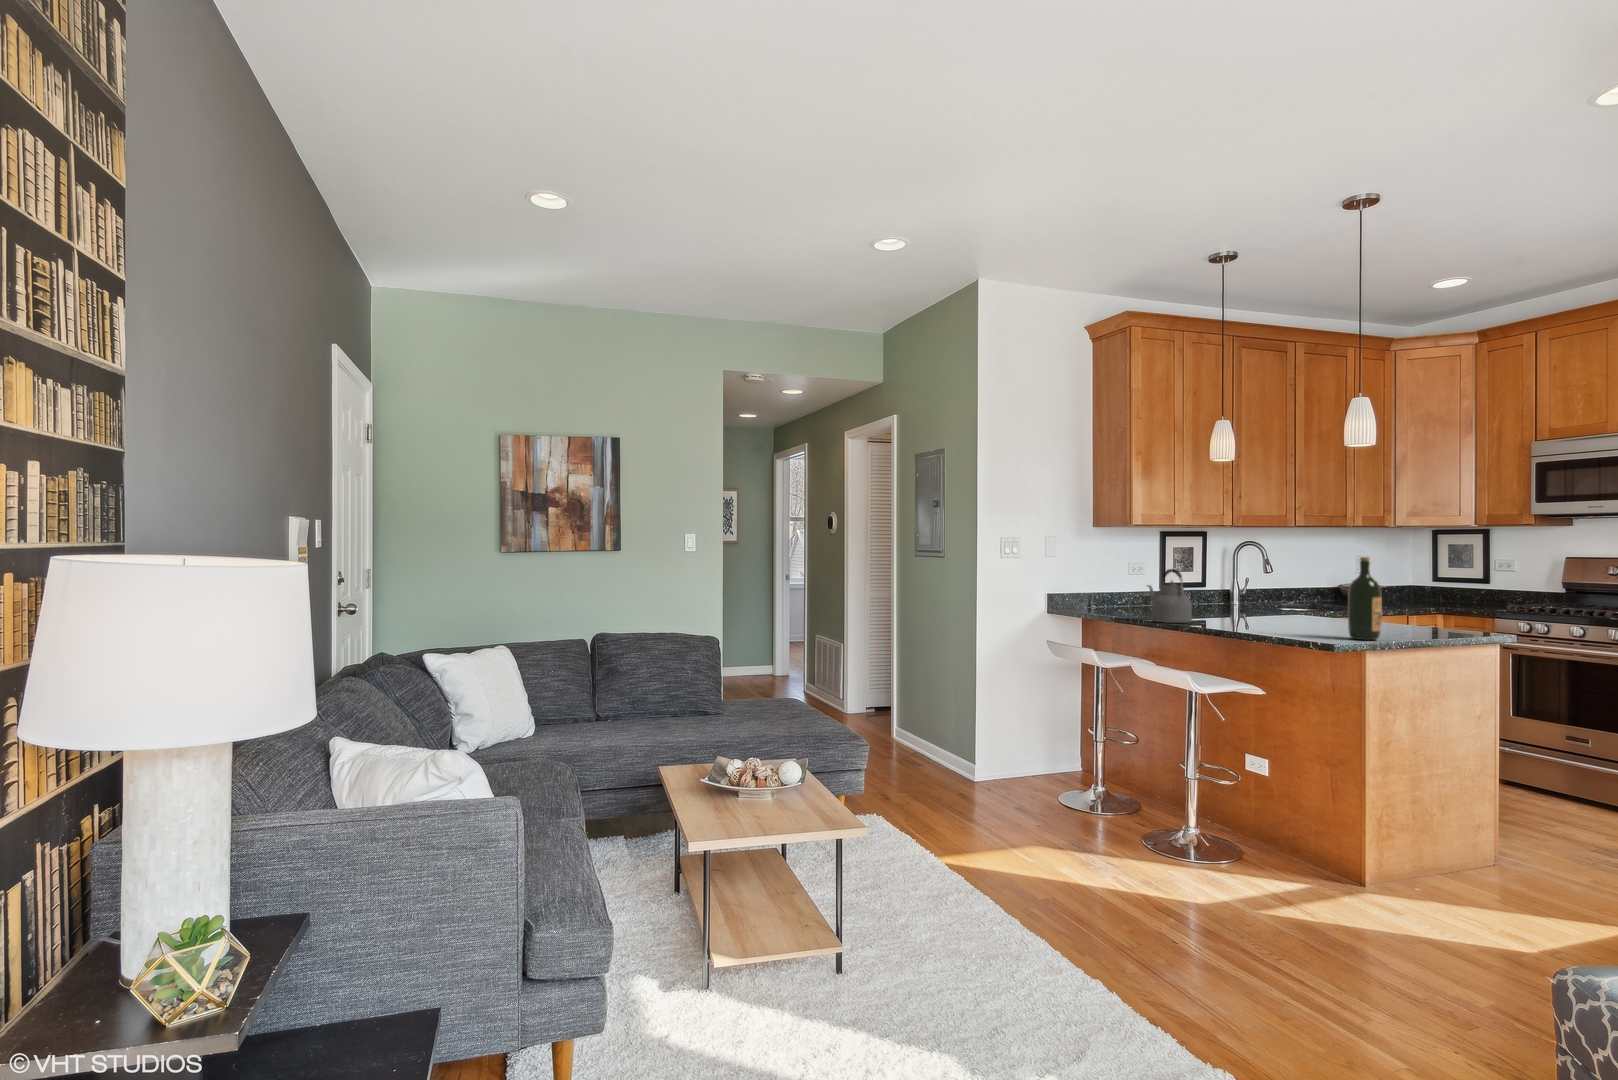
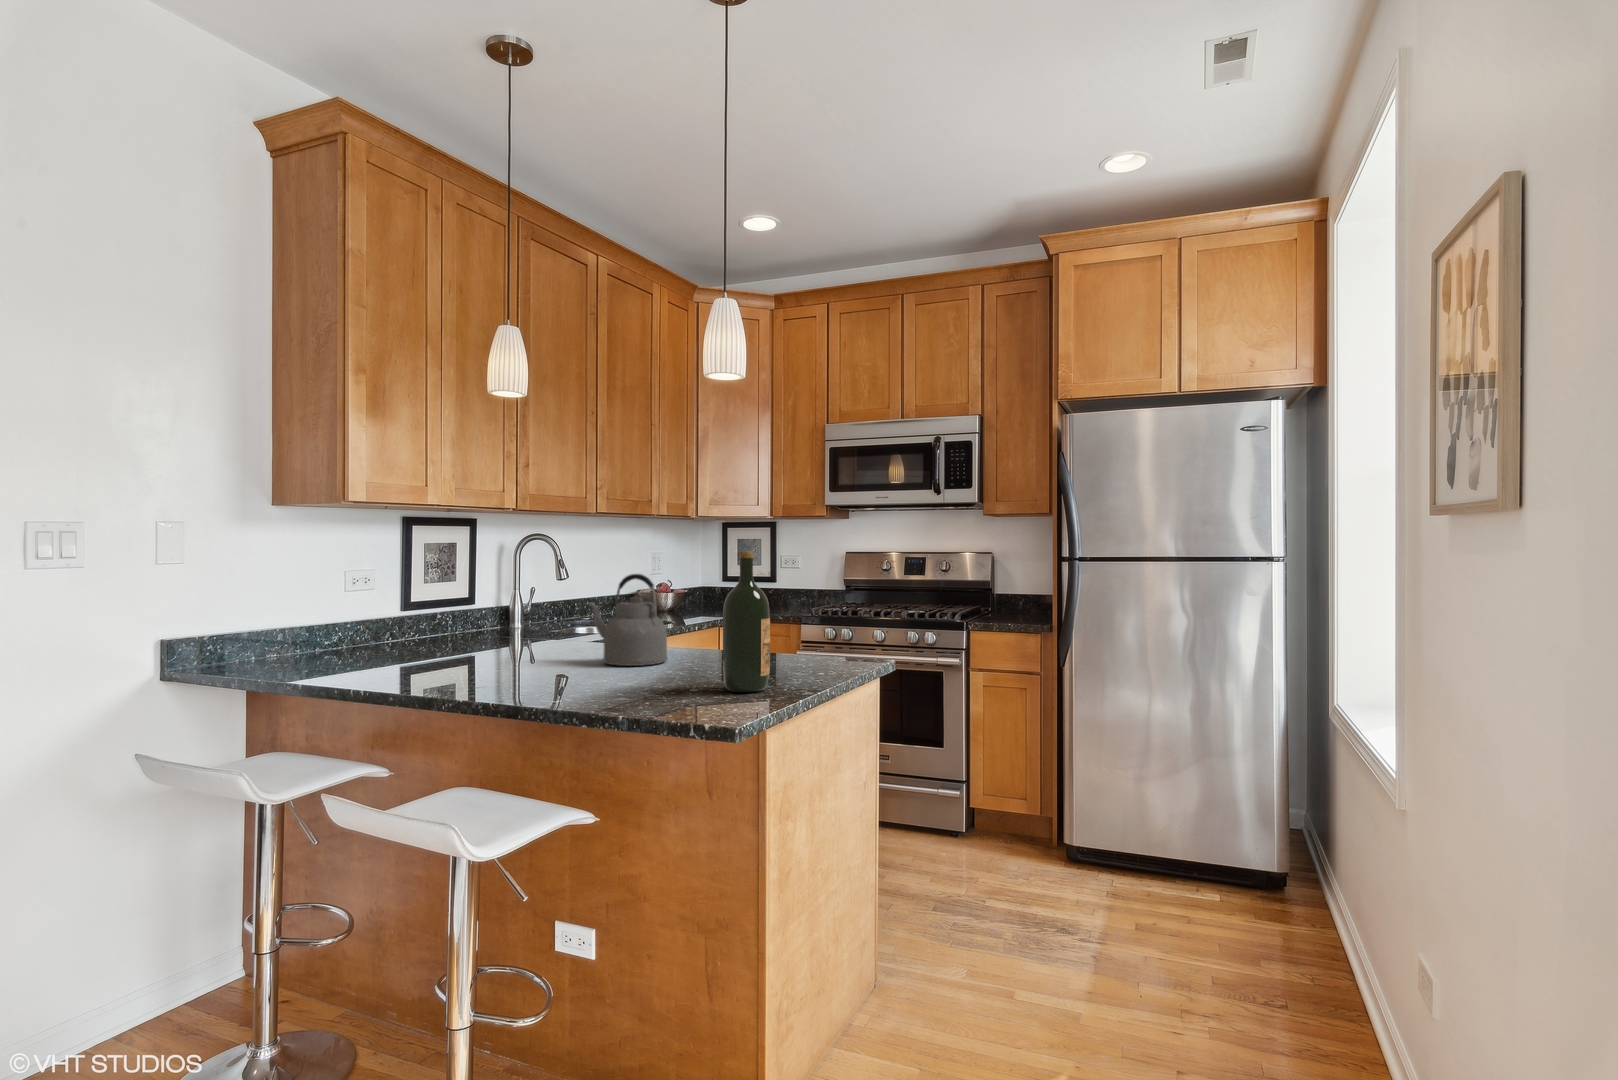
kettle: present [1148,569,1192,623] -> present [587,574,667,666]

